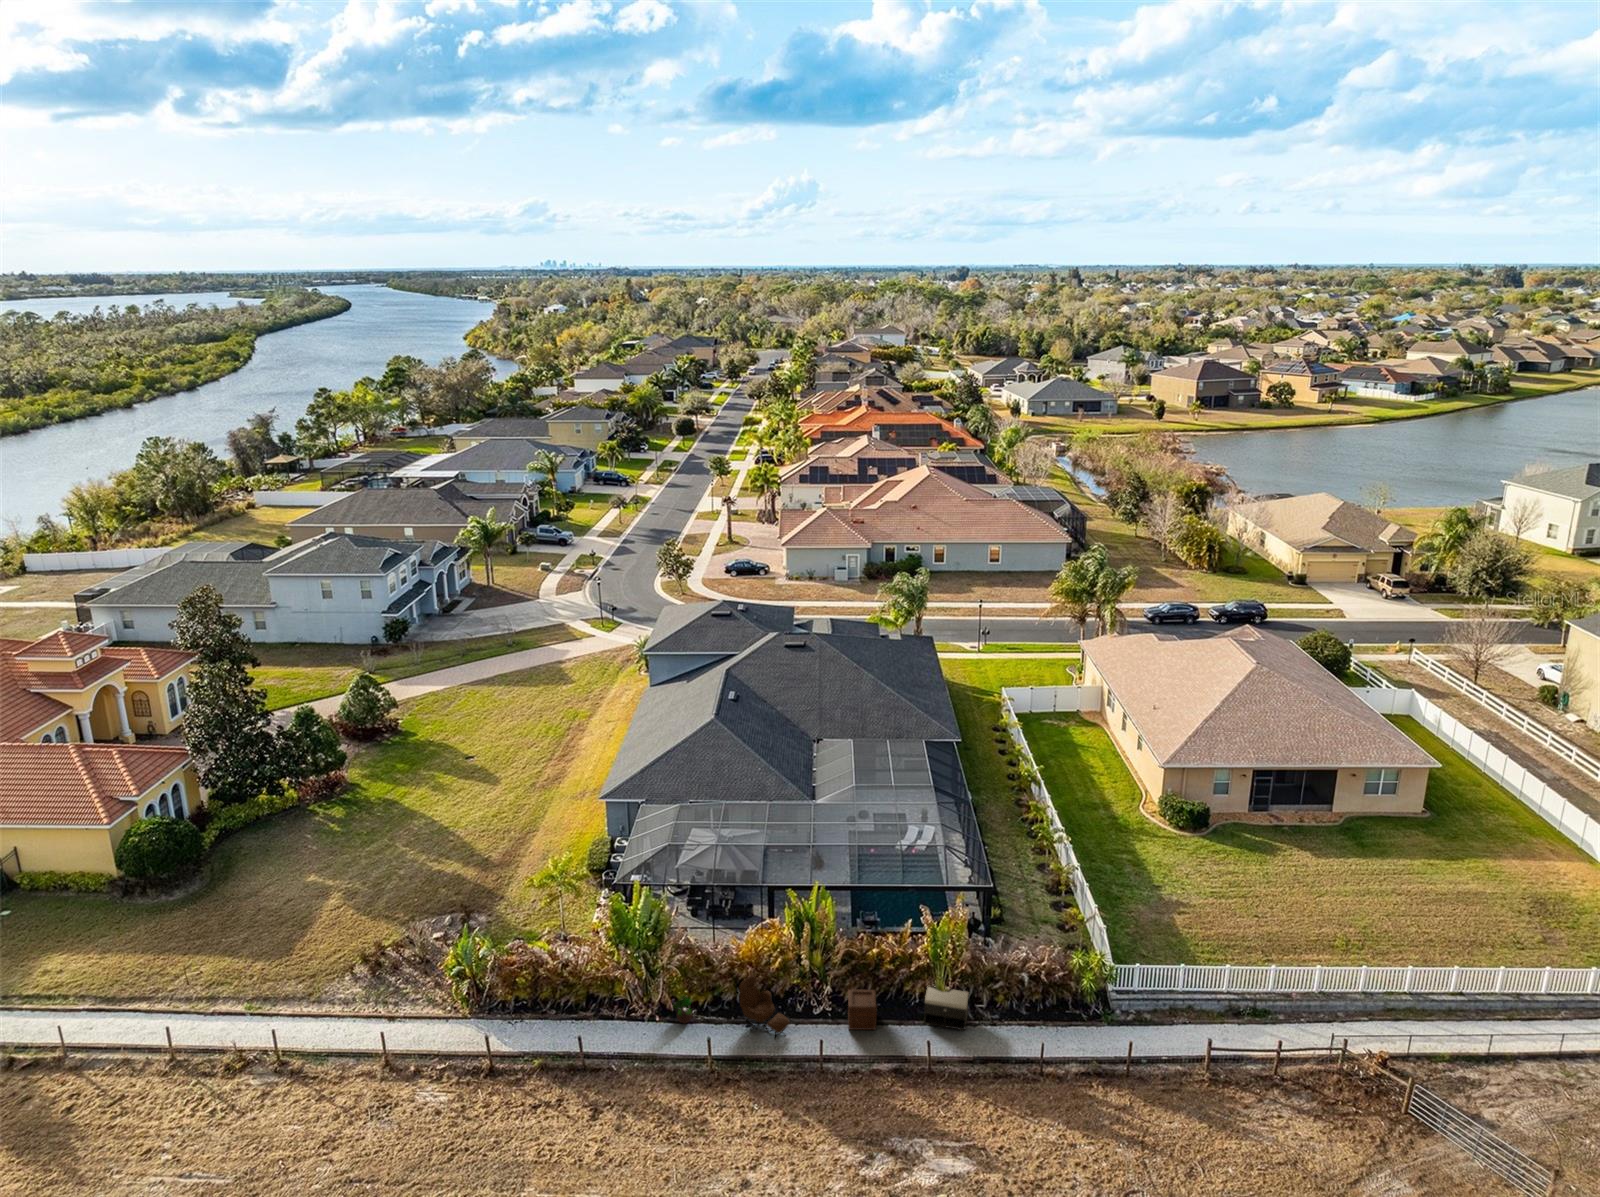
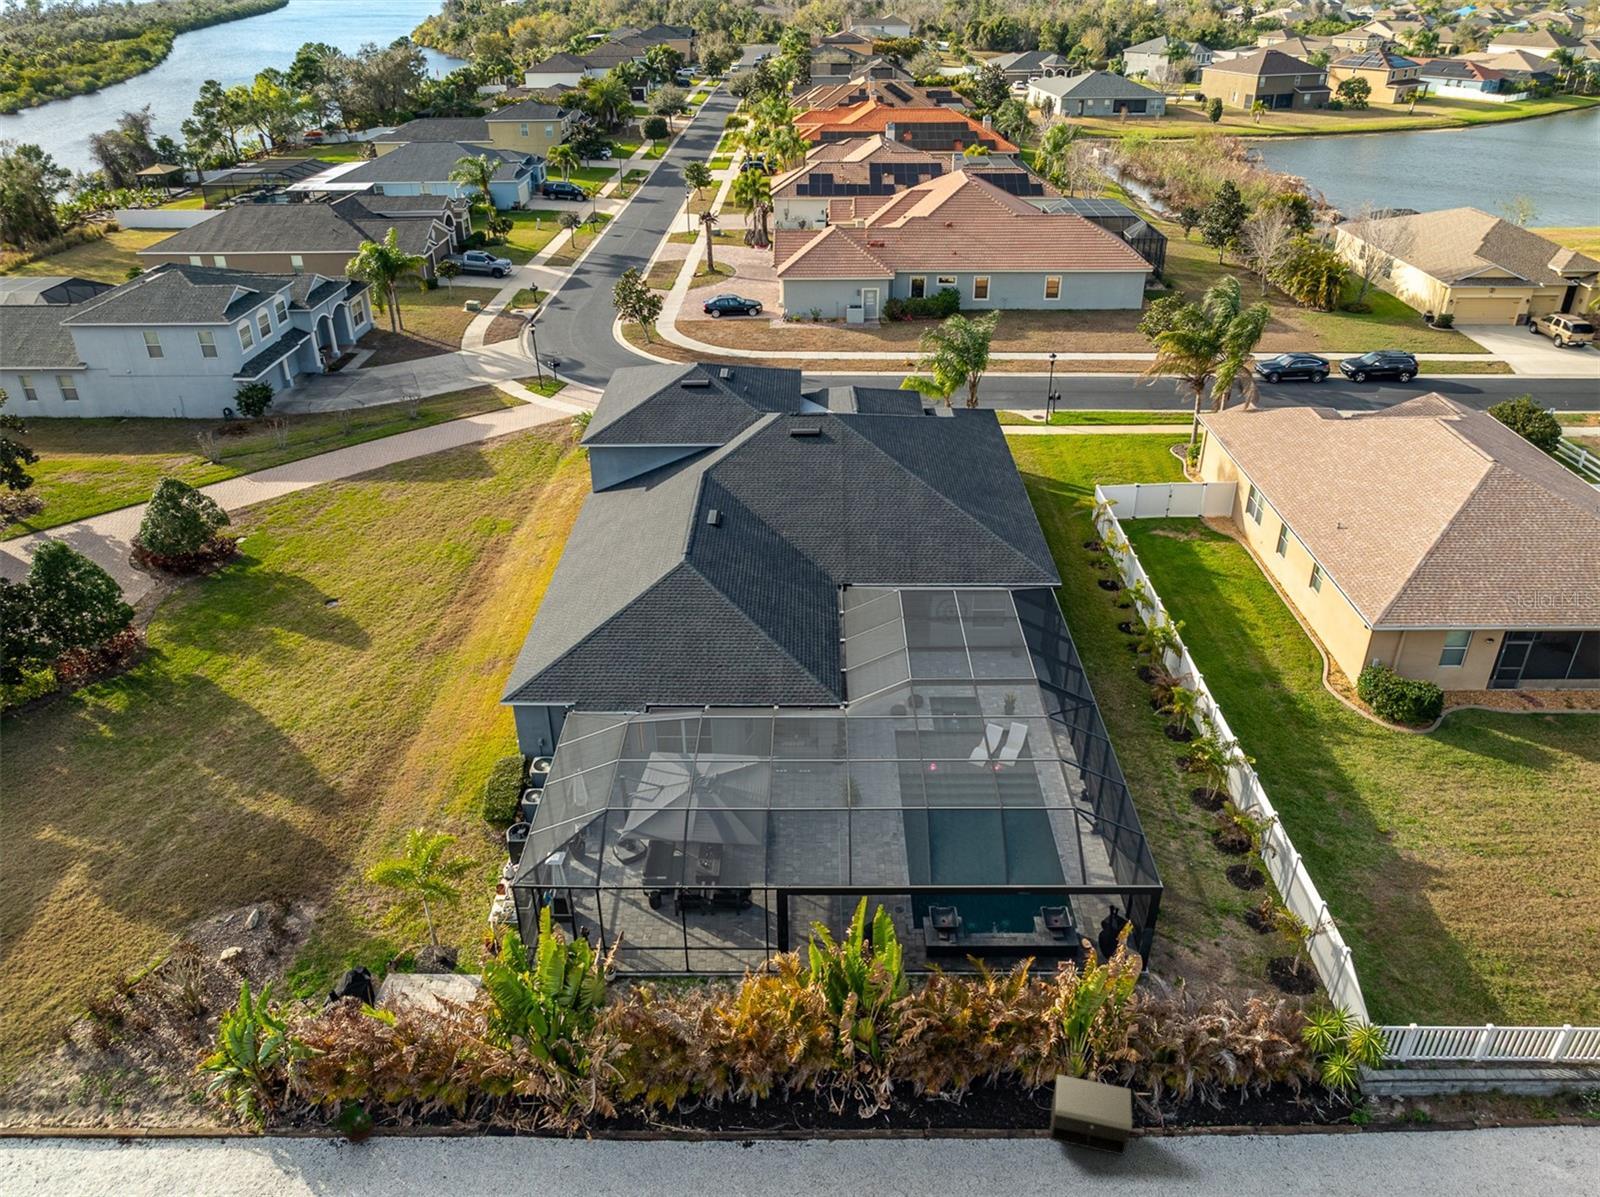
lounge chair: present [739,975,789,1034] -> none [729,1062,818,1176]
wooden crate: present [848,989,877,1030] -> none [917,1082,972,1154]
potted tree: present [675,995,692,1023] -> present [332,1102,374,1143]

